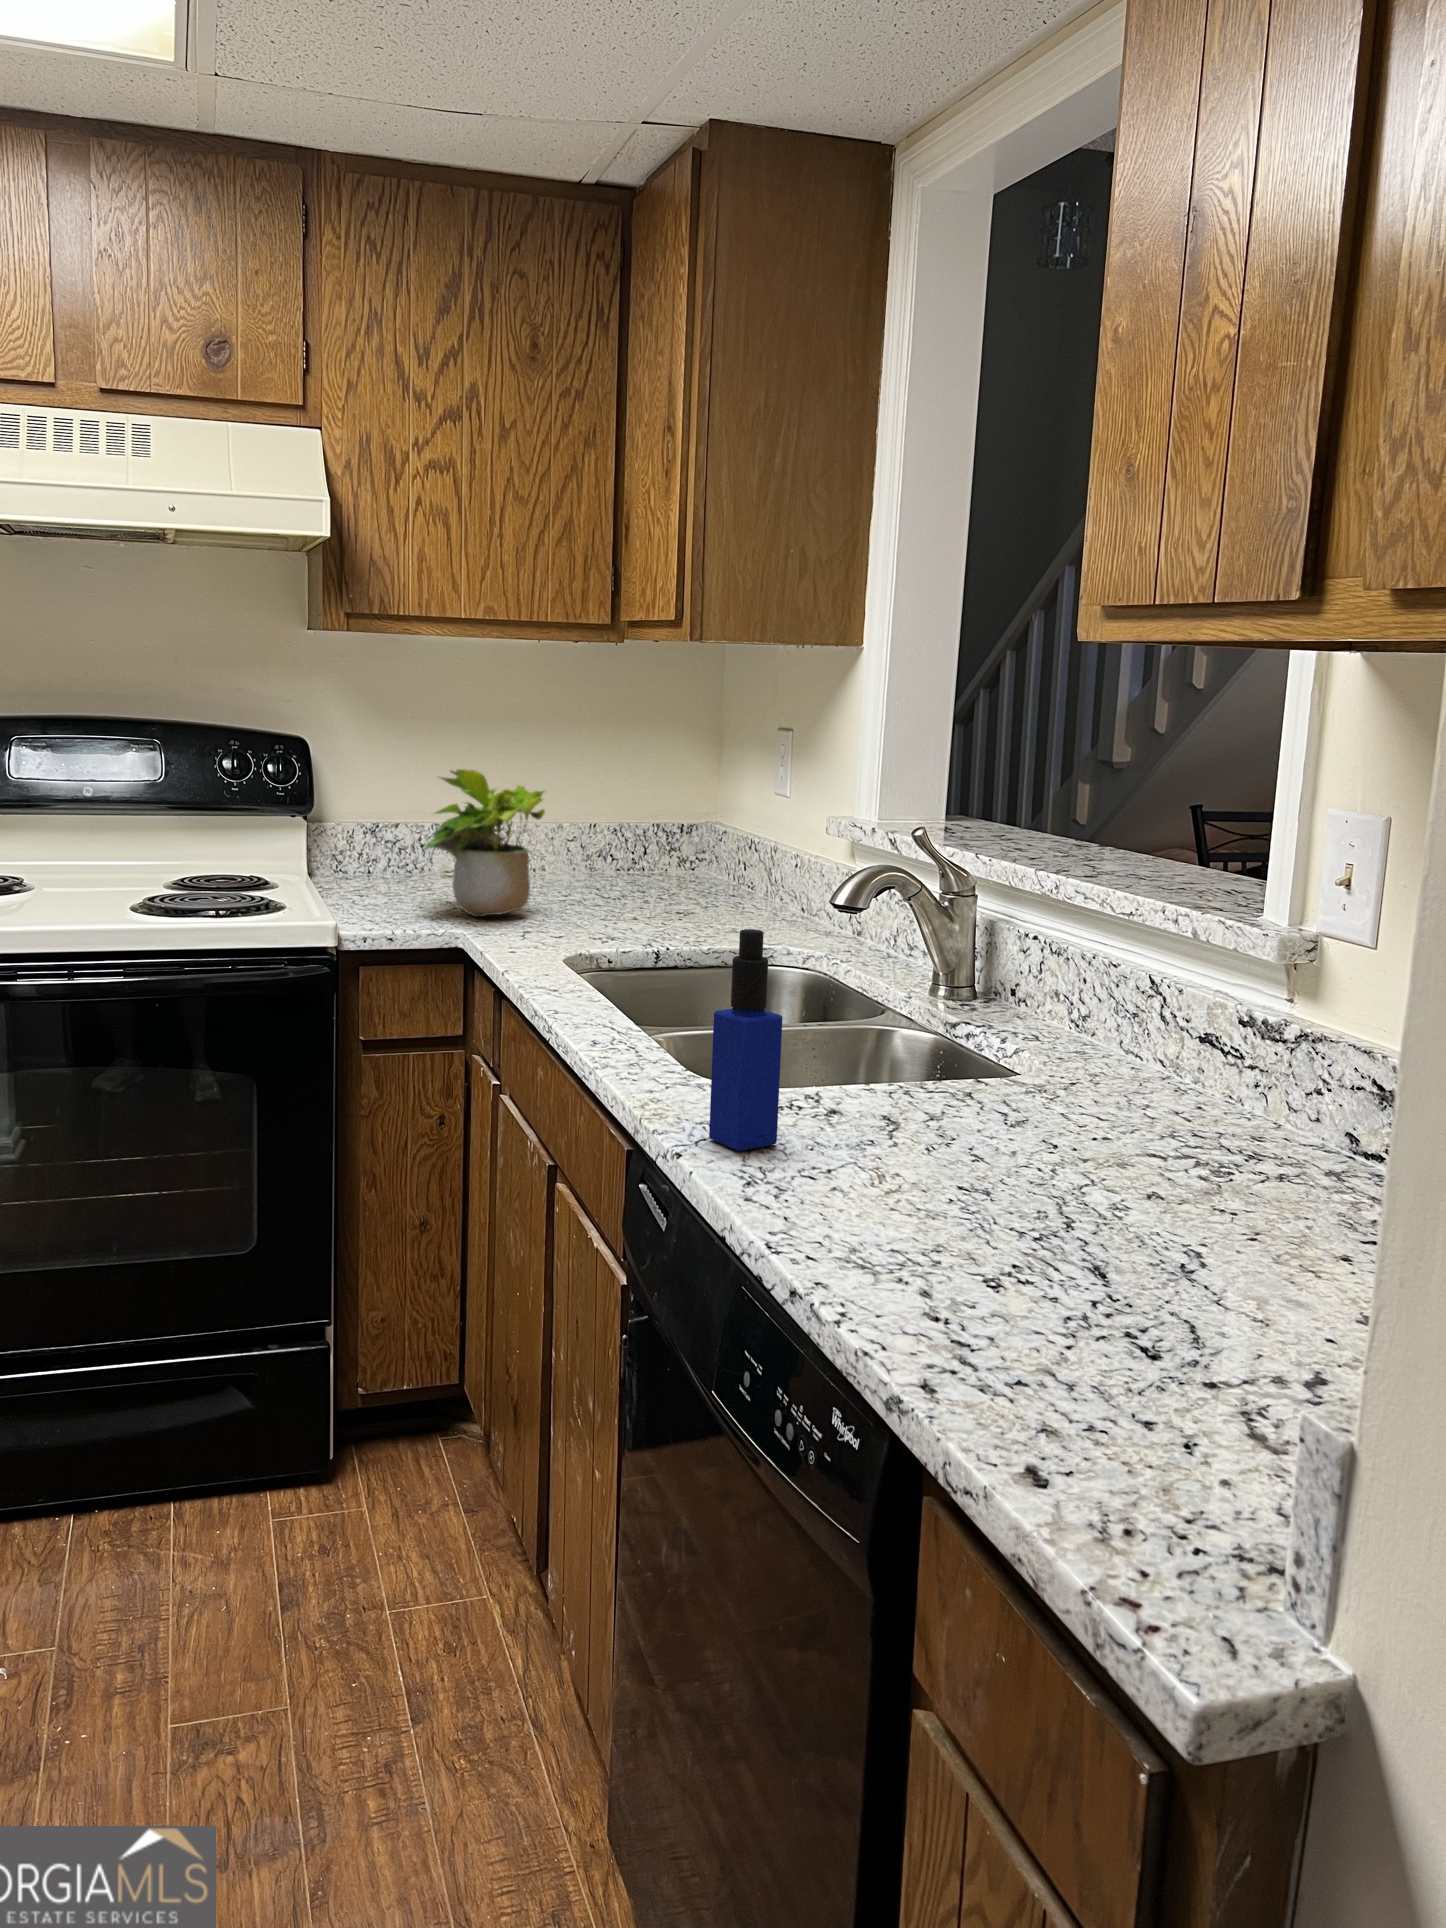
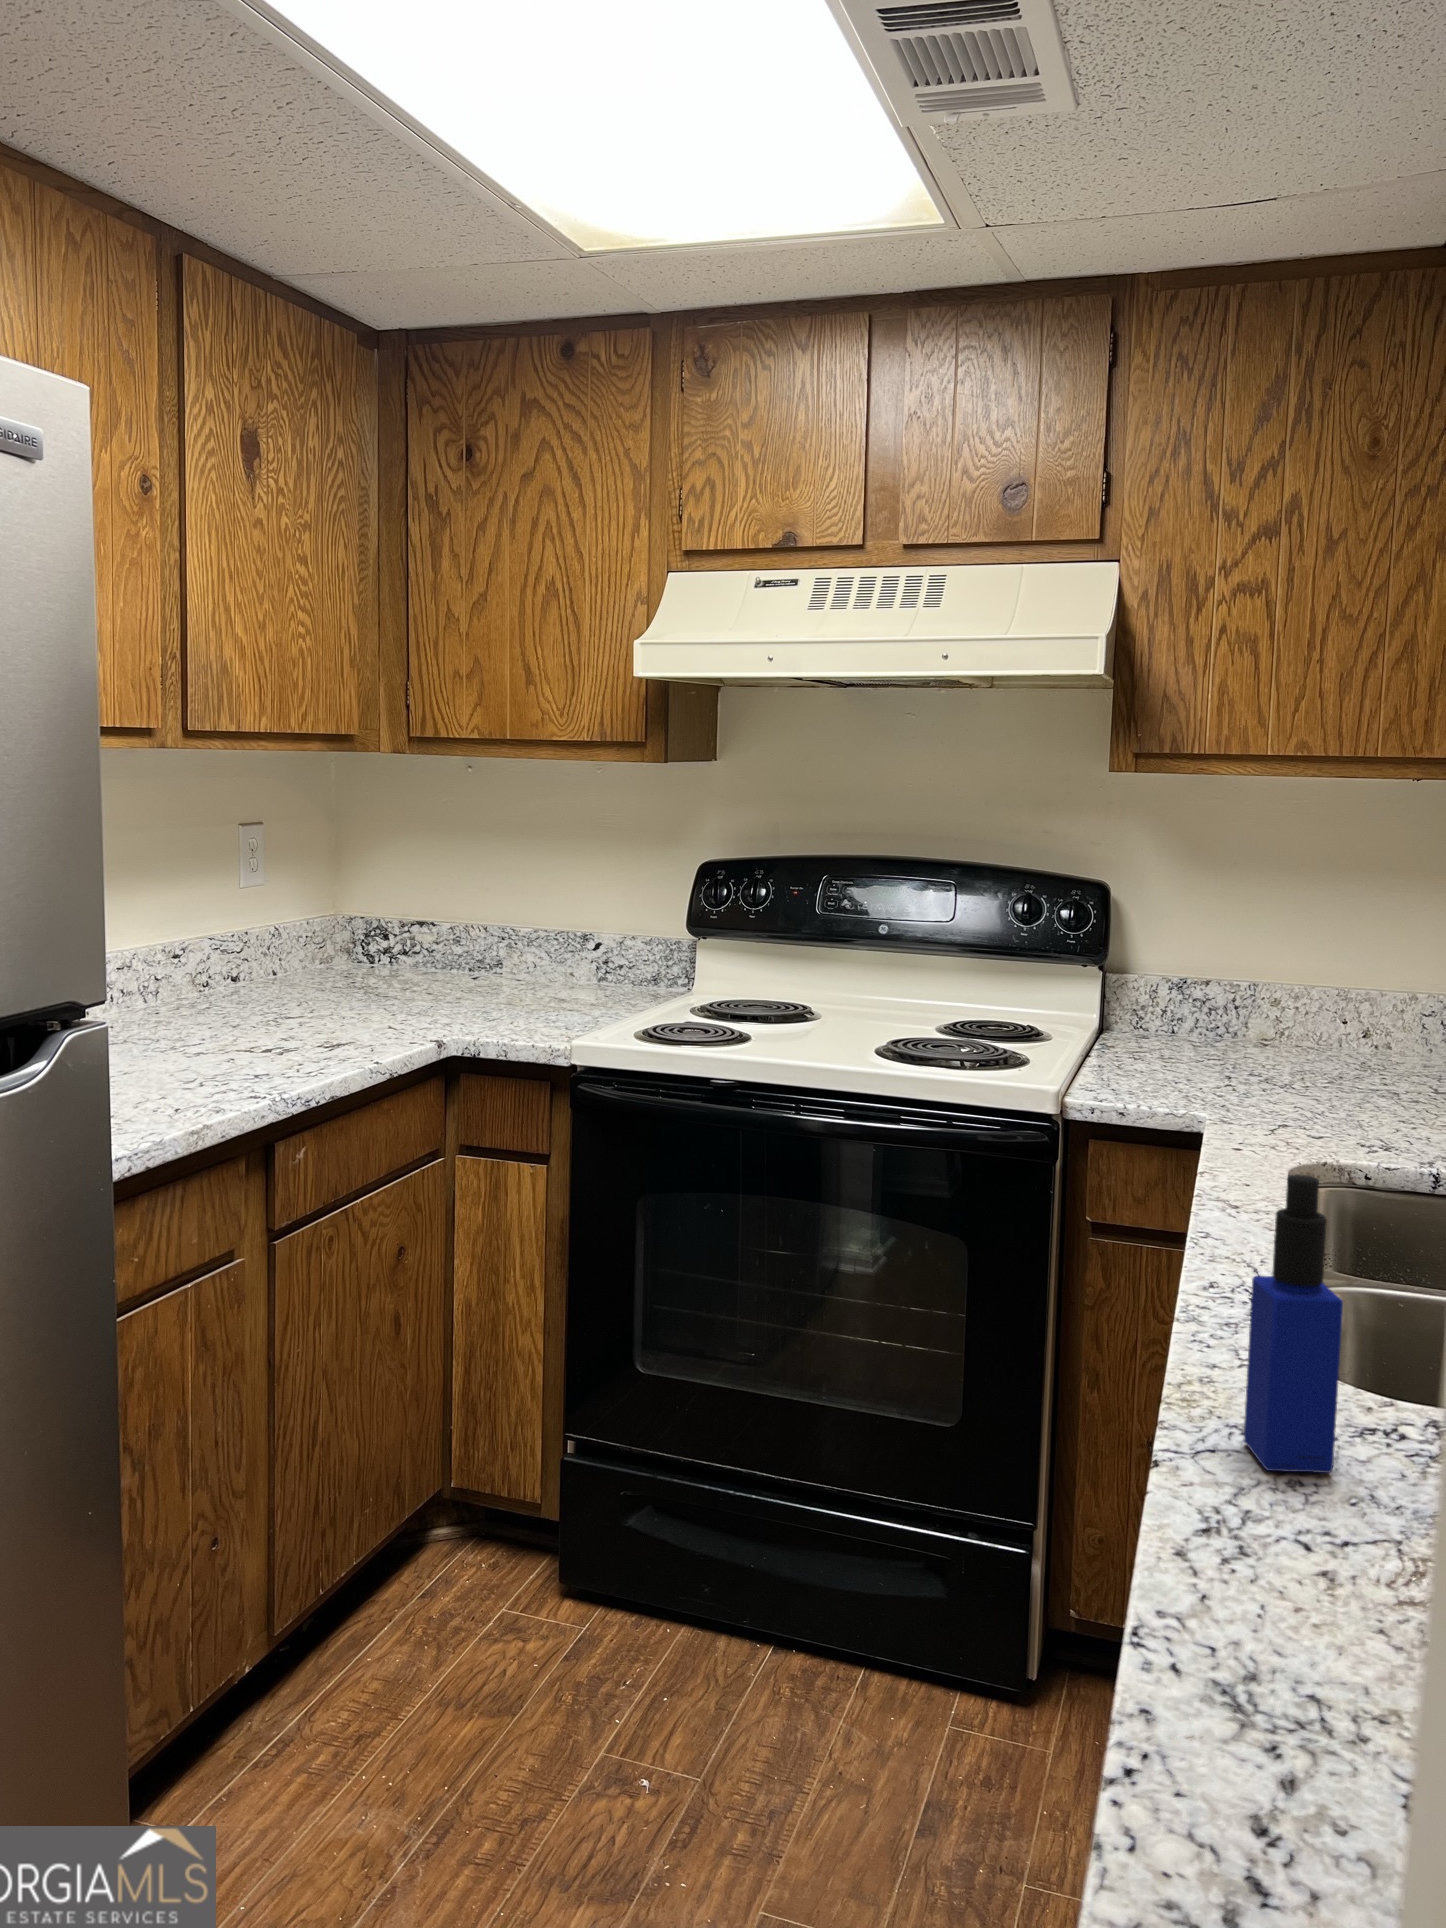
potted plant: present [424,769,545,917] -> none [1187,927,1350,1097]

